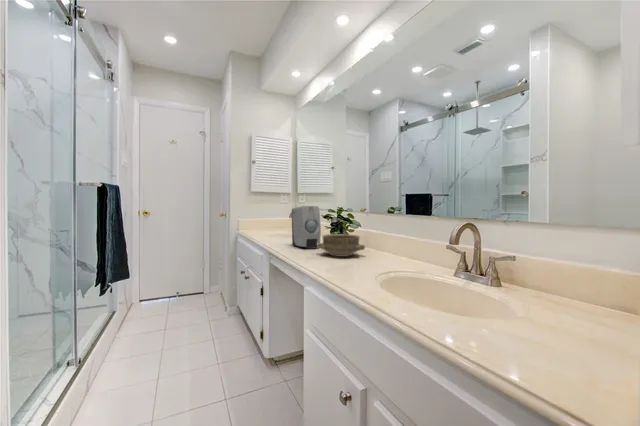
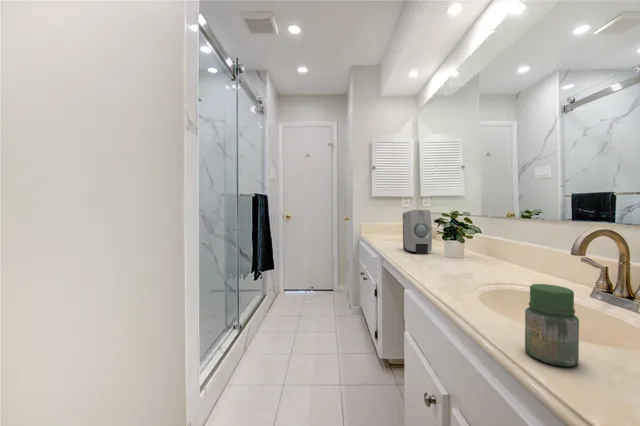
ceramic bowl: present [317,234,365,257] -> none [423,239,479,264]
jar: none [473,278,521,357] -> present [525,284,579,366]

